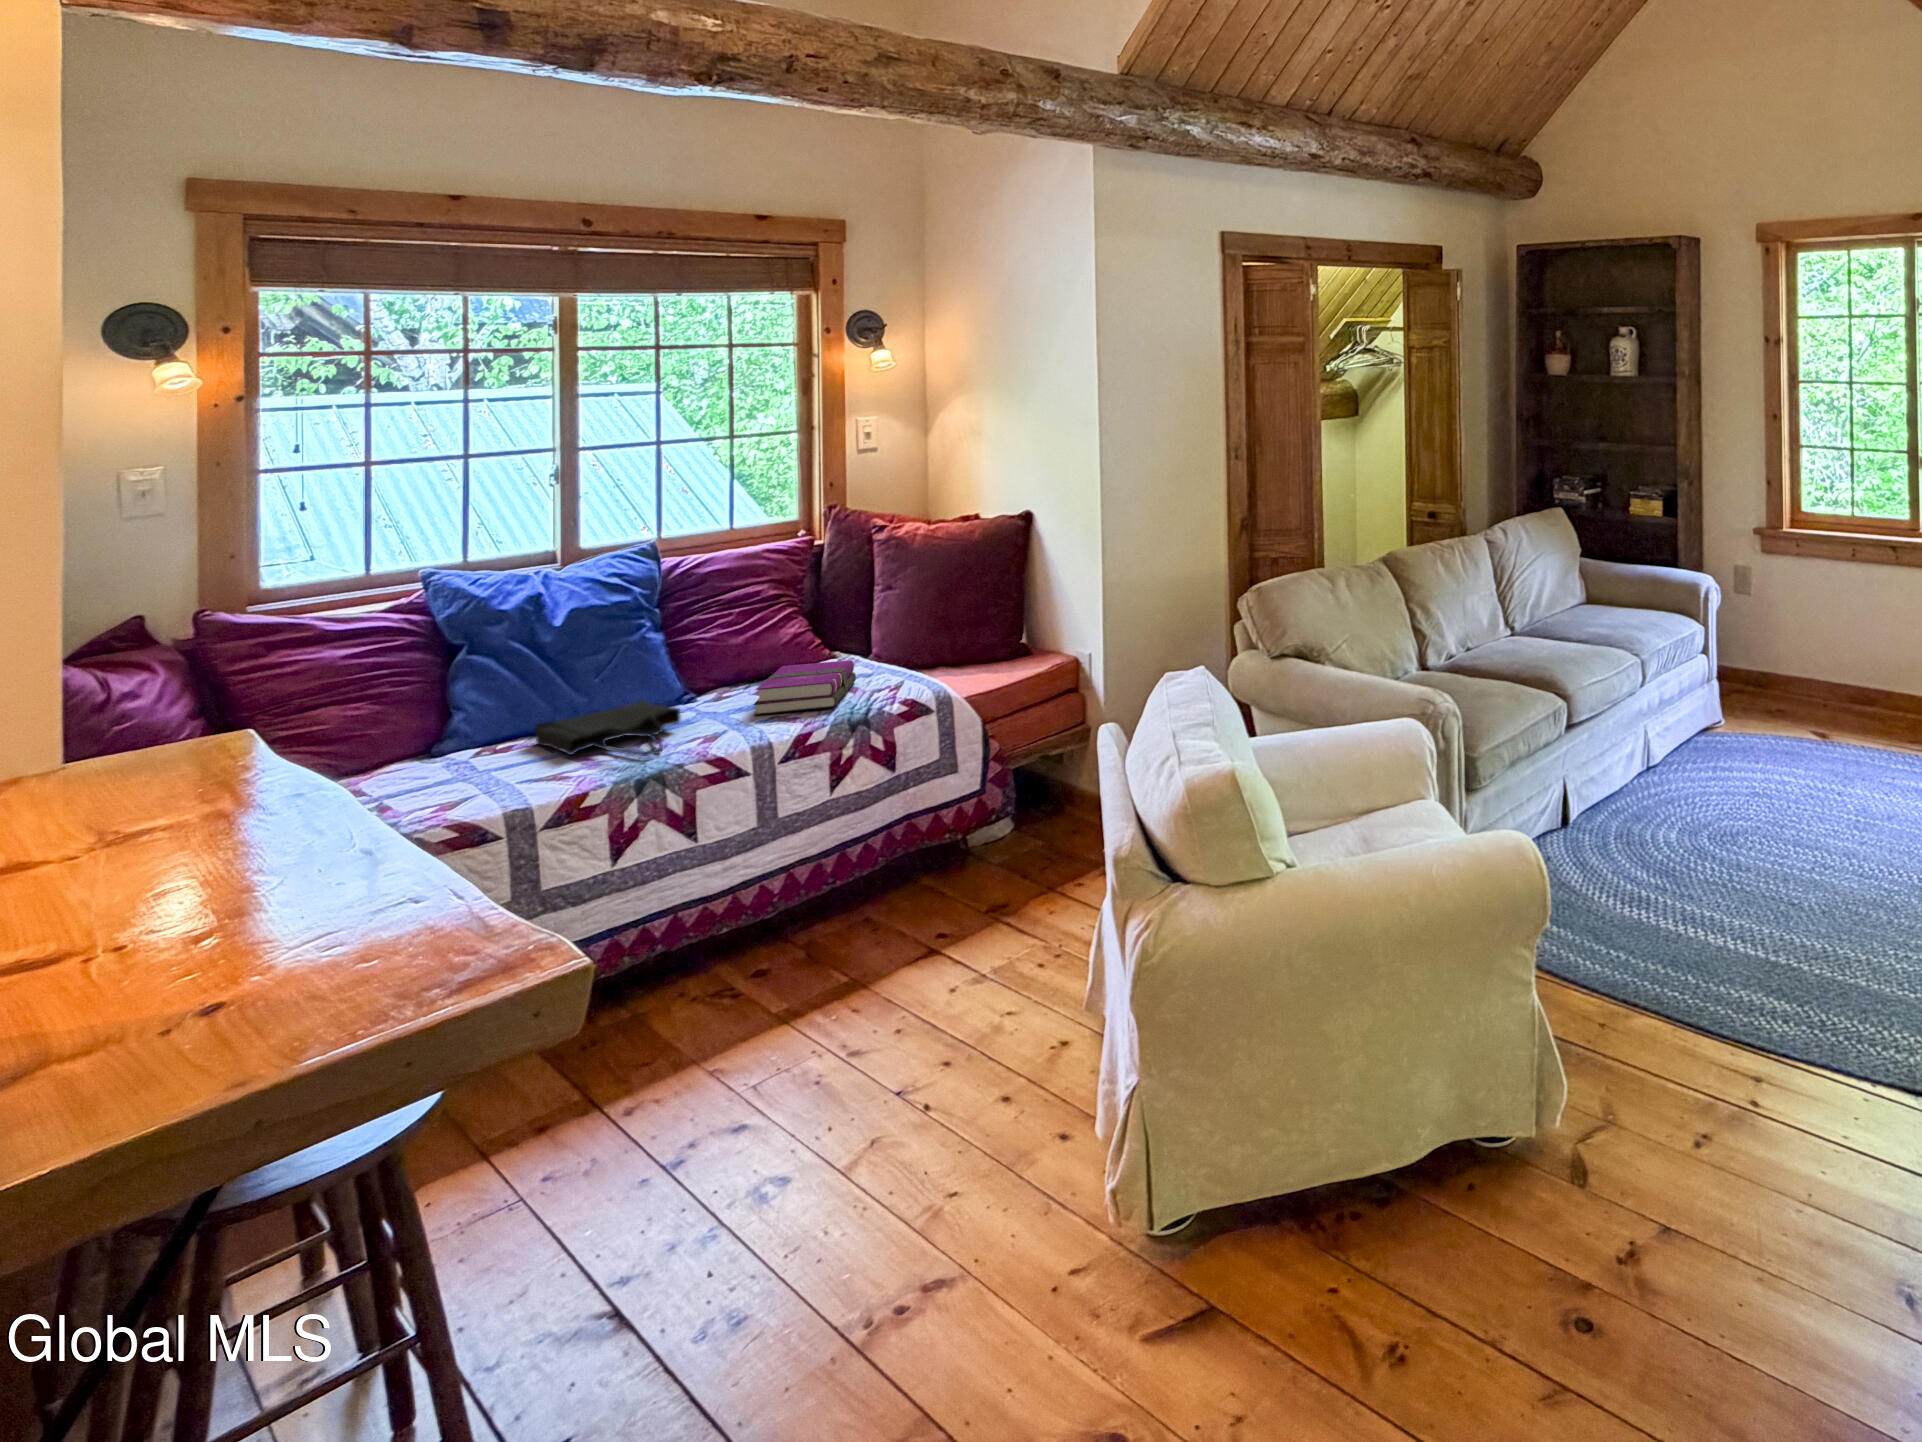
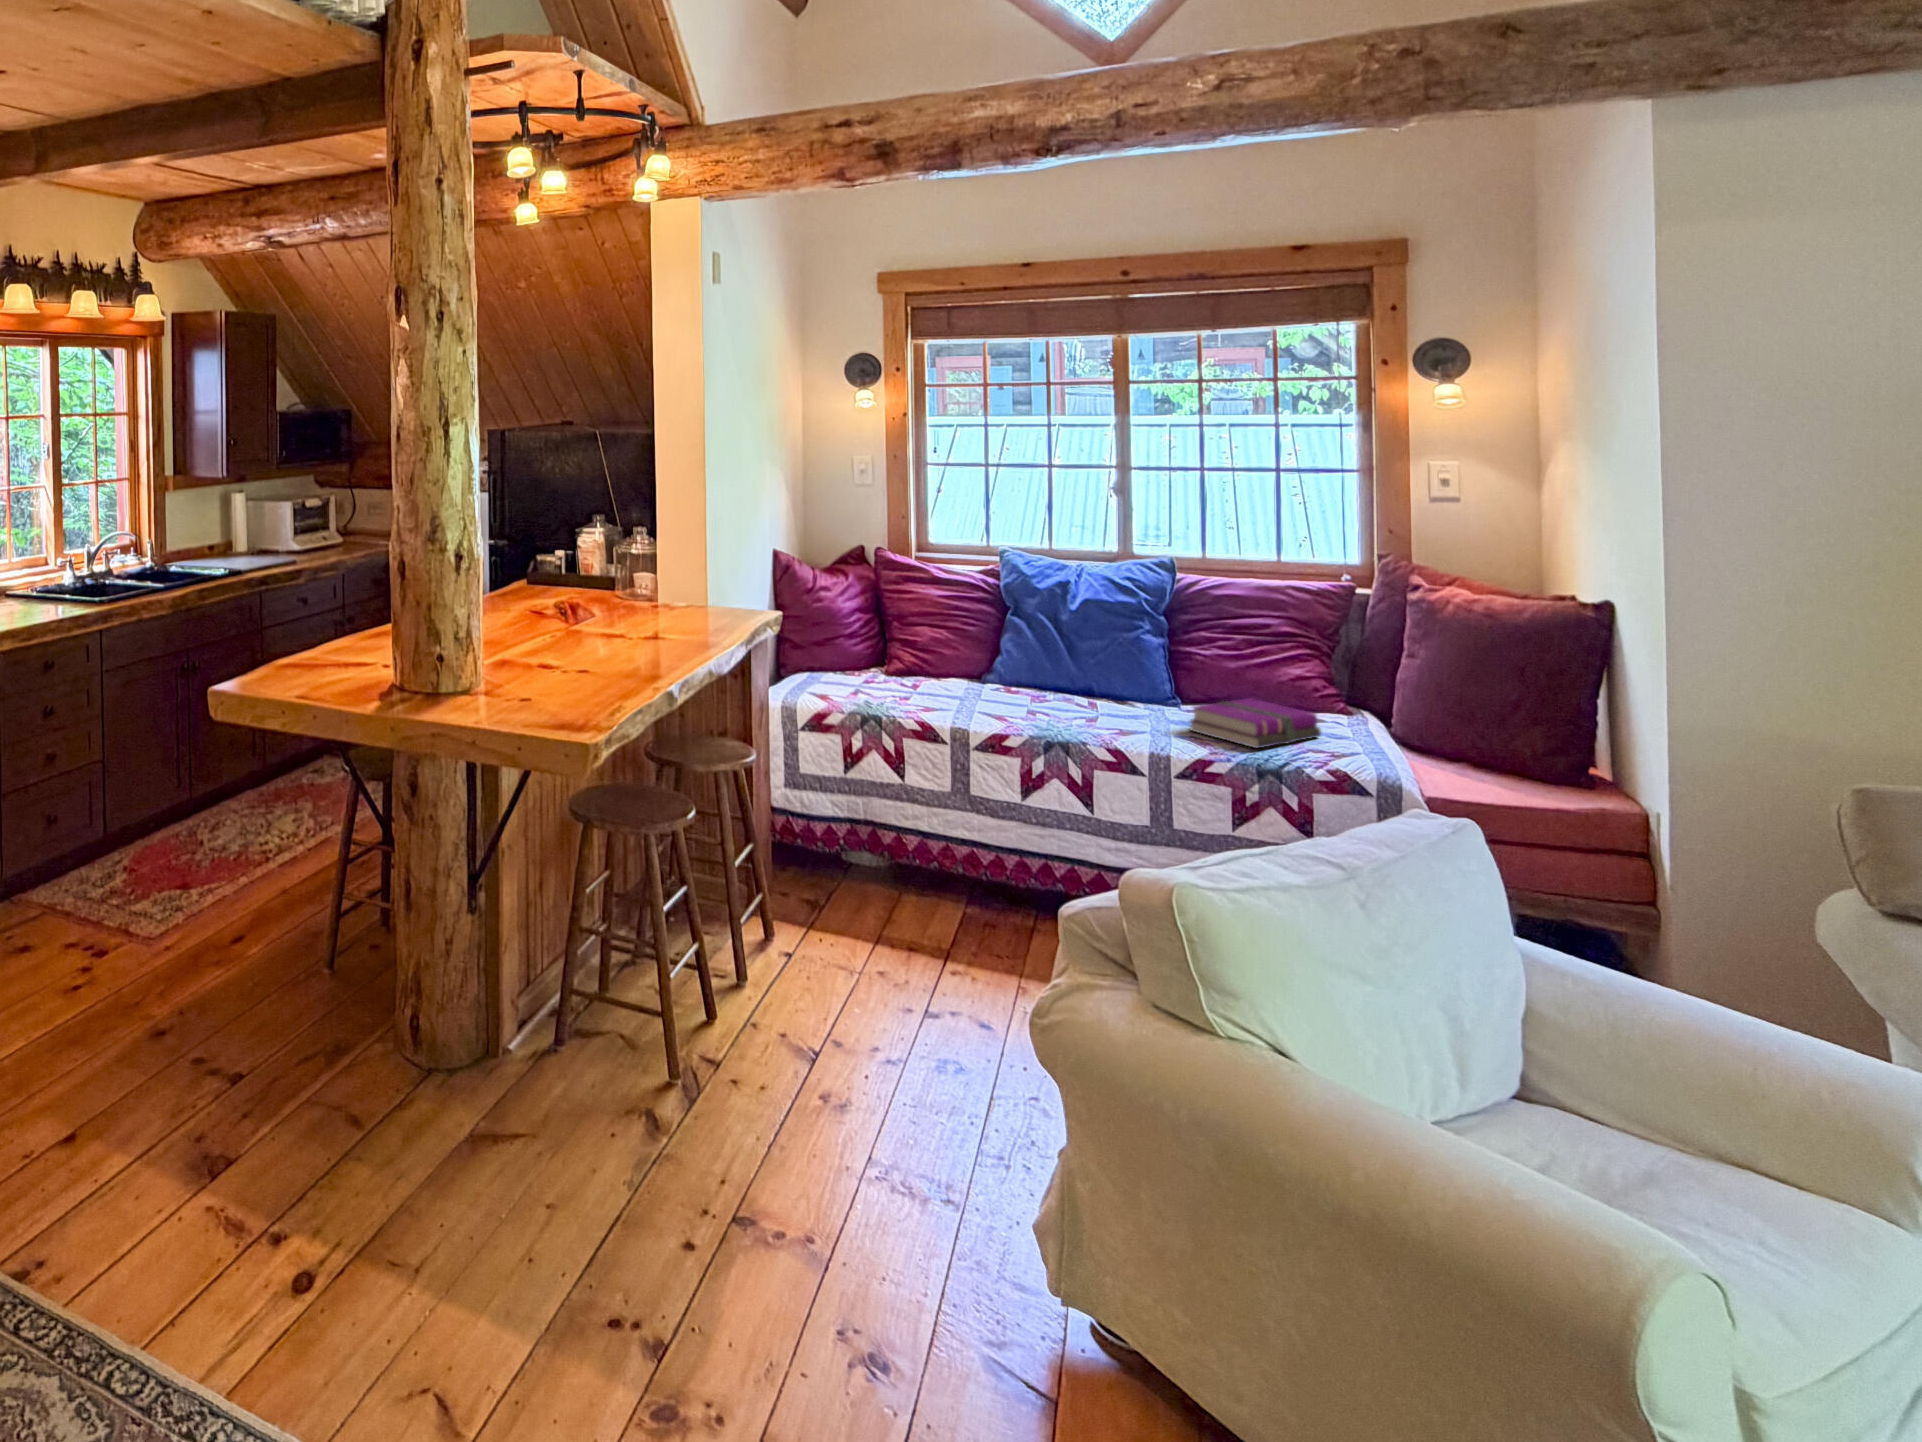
tote bag: present [535,701,680,756] -> none [1027,679,1123,729]

